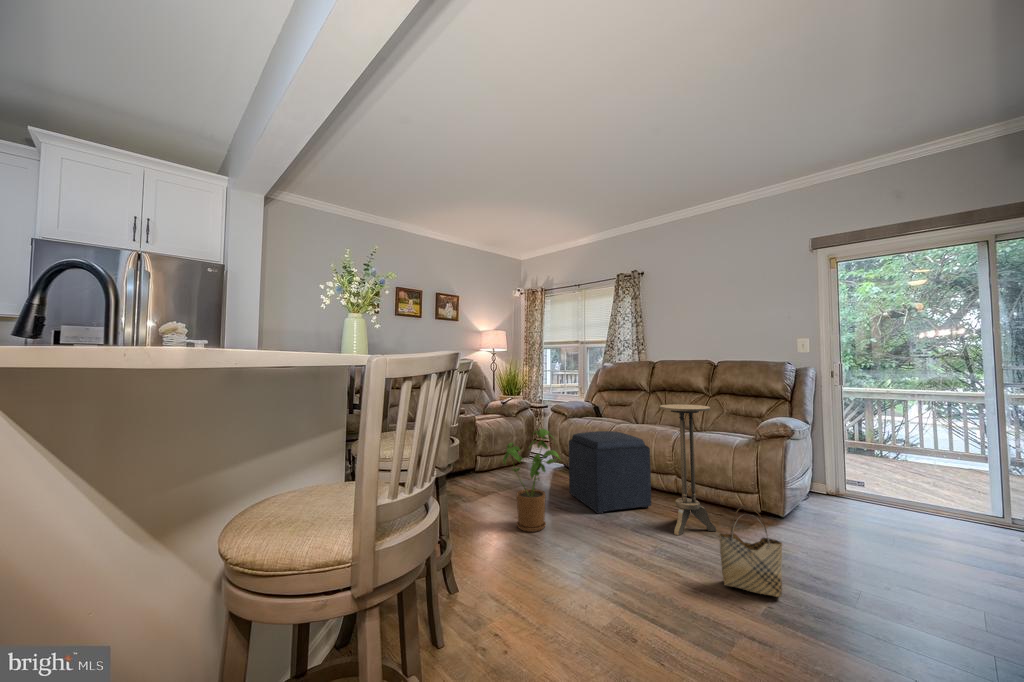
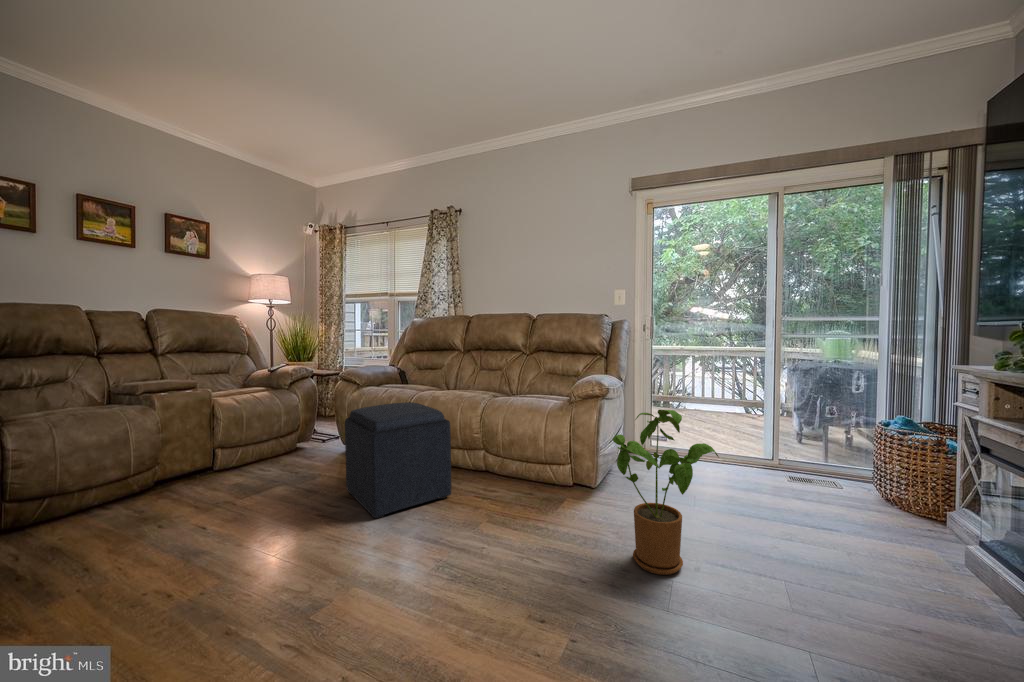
side table: present [660,404,717,536] -> none [457,364,524,538]
house plant: present [503,429,560,532] -> present [612,410,718,575]
woven basket: present [718,506,782,597] -> none [517,503,597,628]

